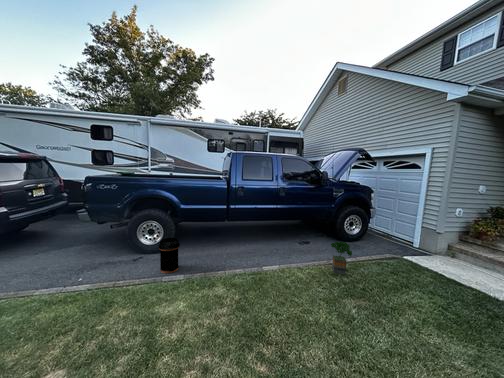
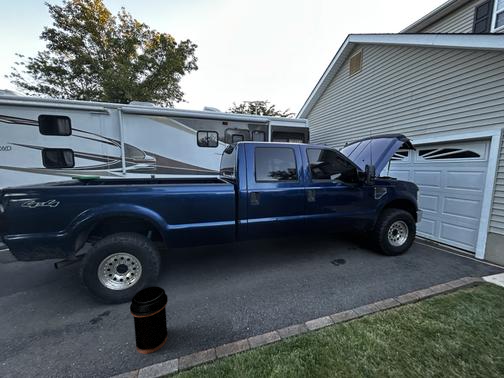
potted tree: present [331,242,352,274] -> none [405,272,452,326]

